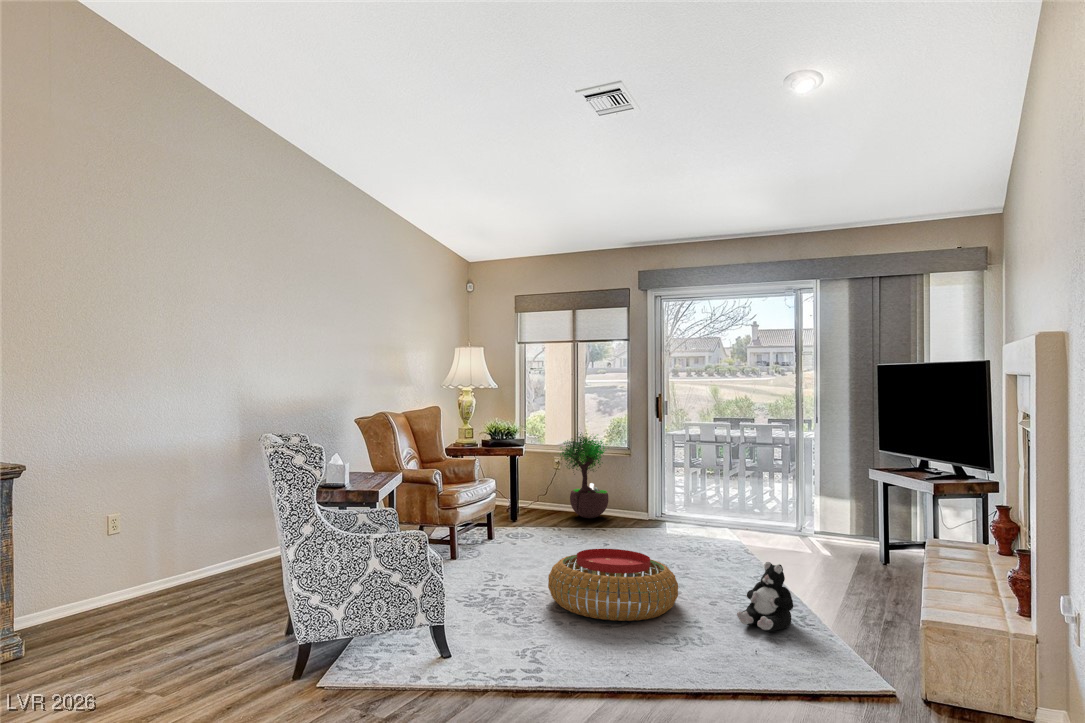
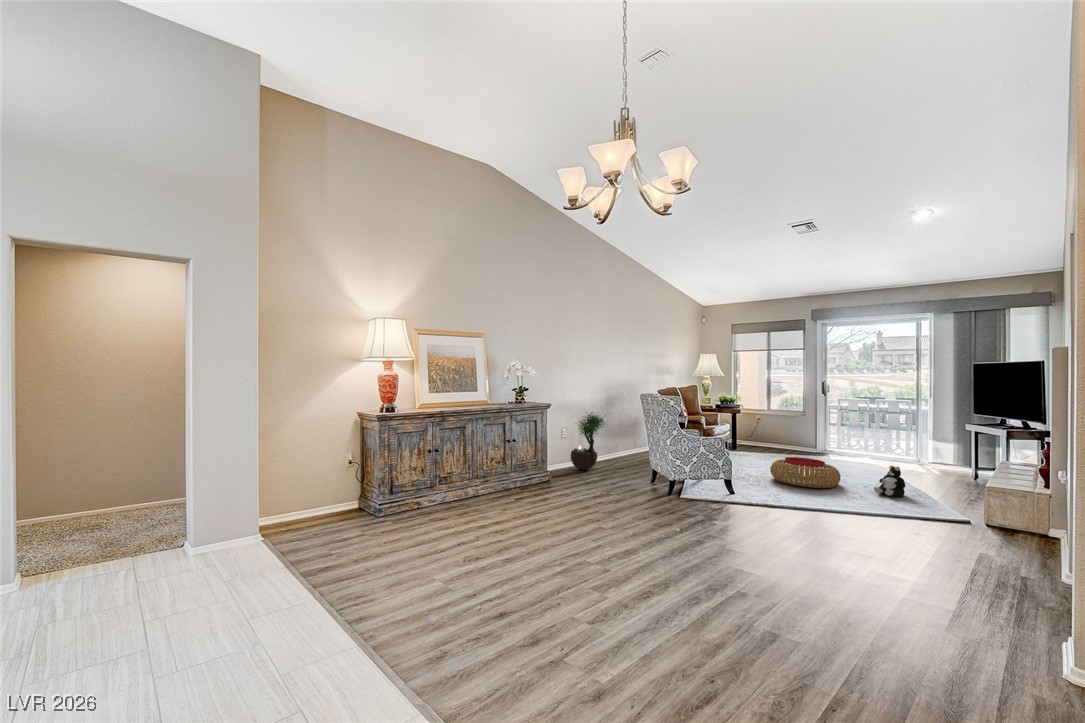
potted tree: present [560,433,608,518] -> present [571,412,605,470]

